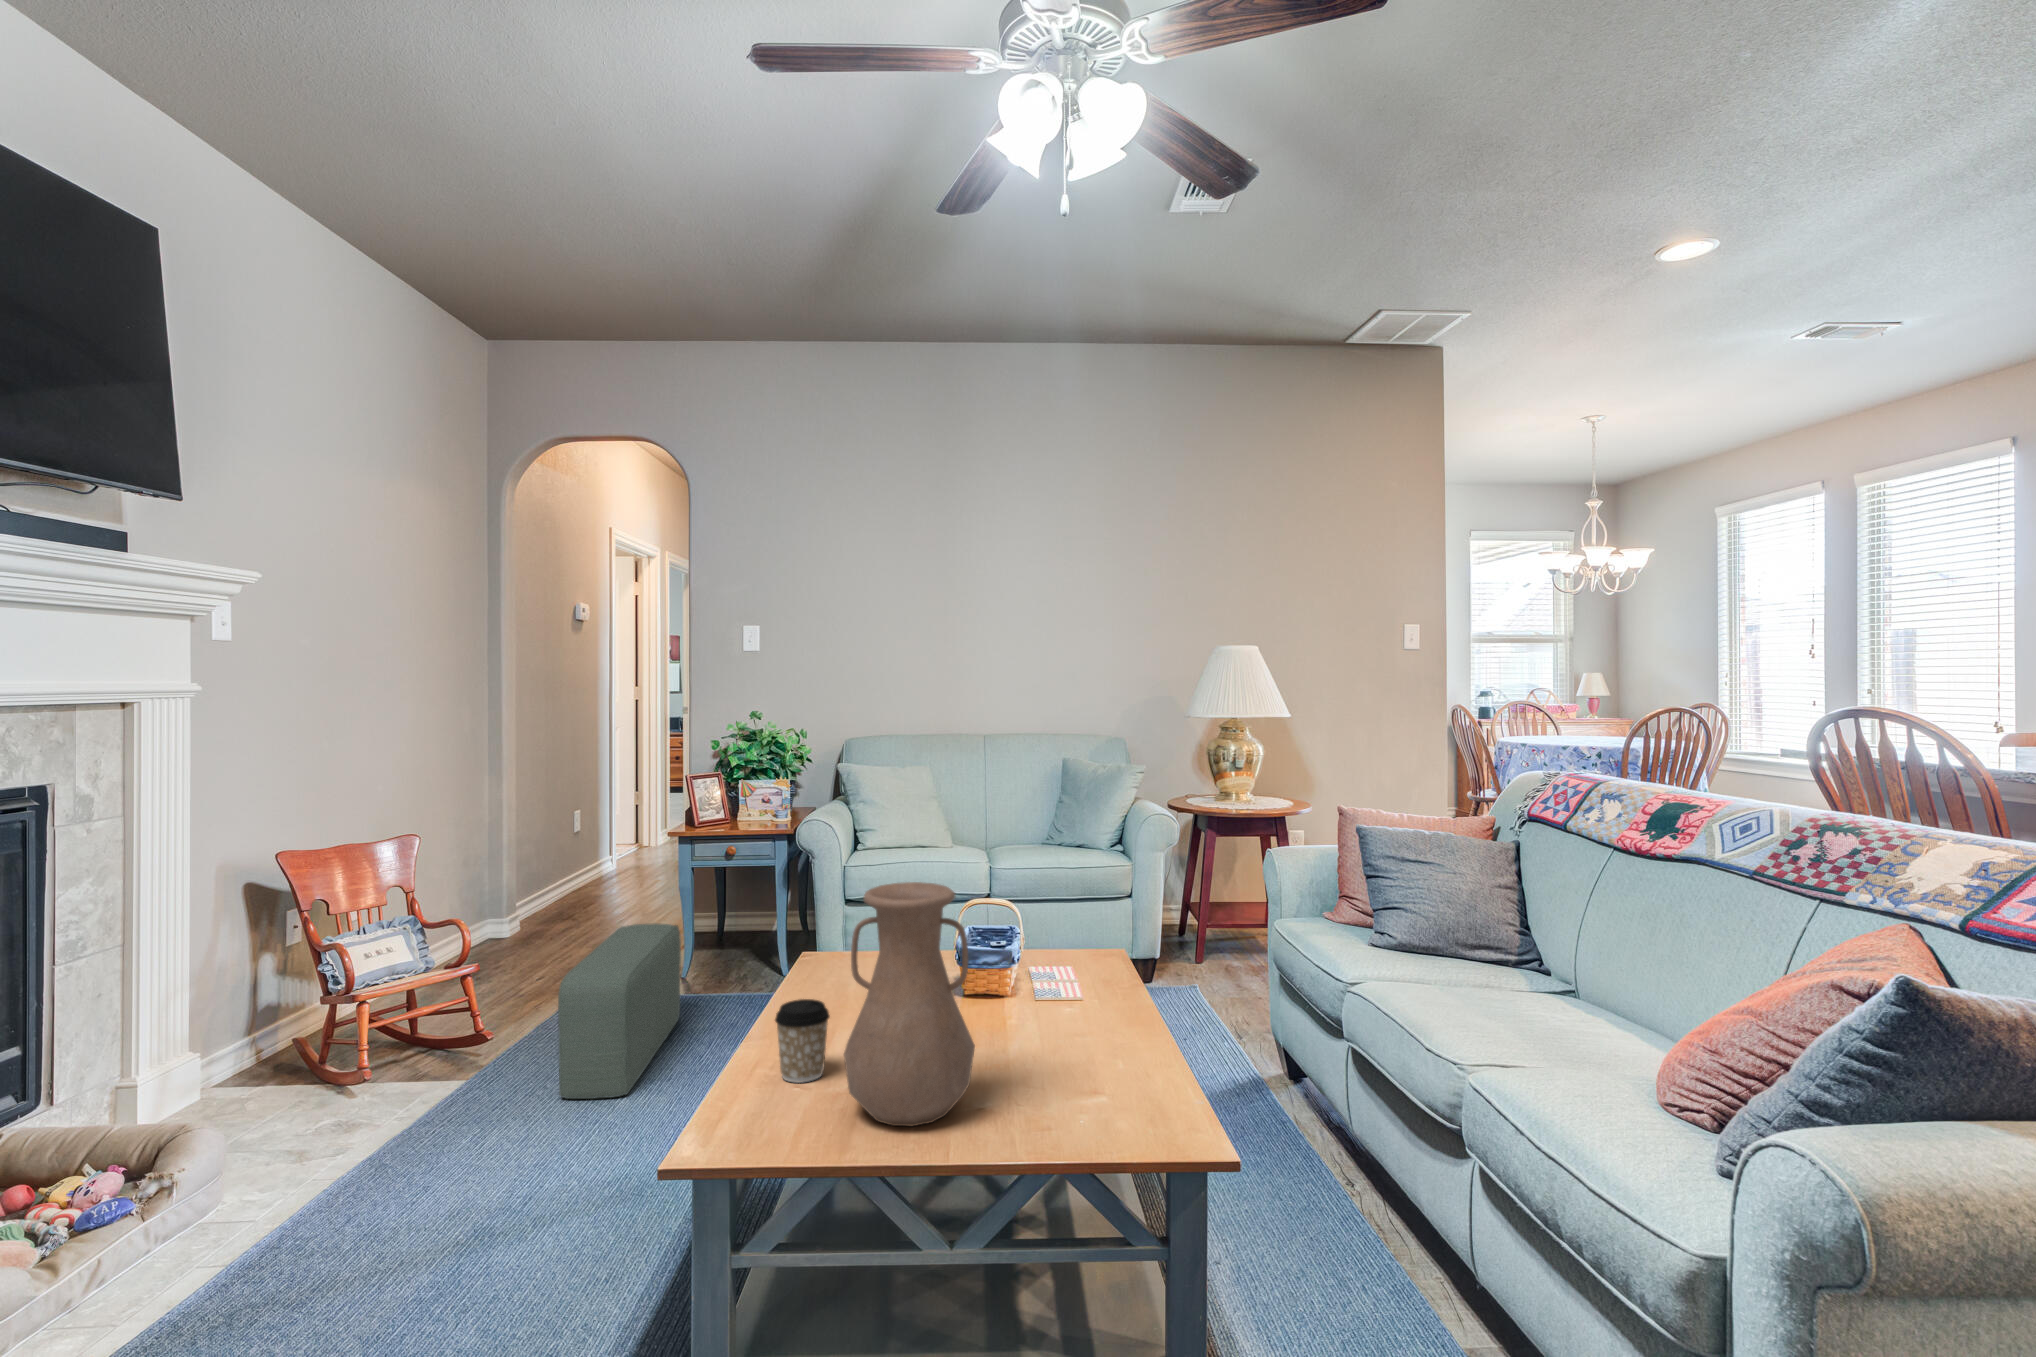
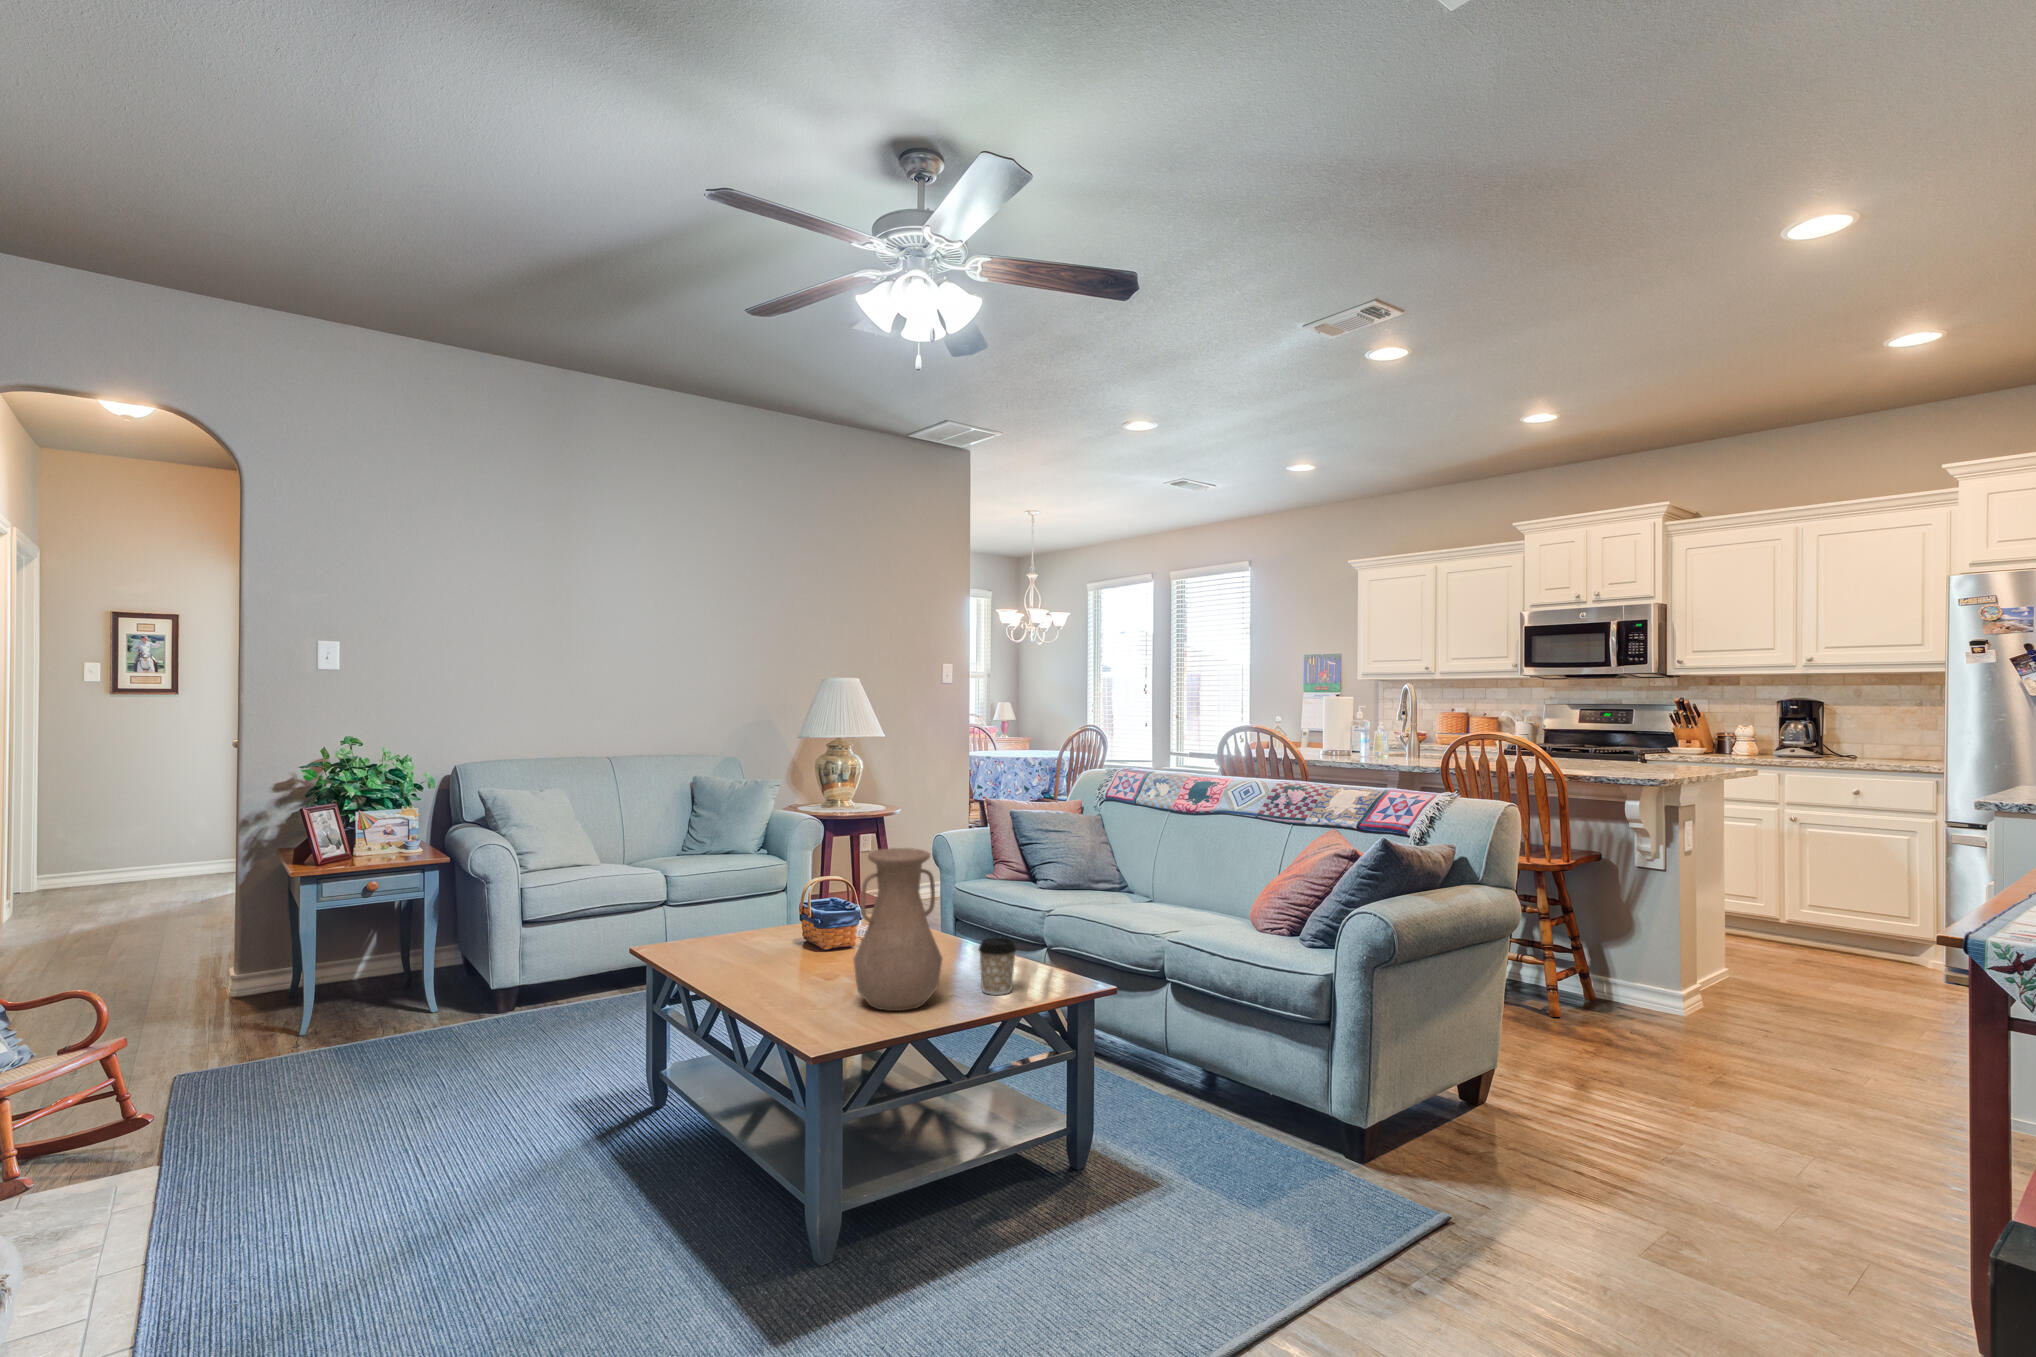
pouf: present [558,923,681,1099] -> none [303,959,415,1134]
coffee cup: present [775,999,830,1083] -> present [979,938,1016,995]

